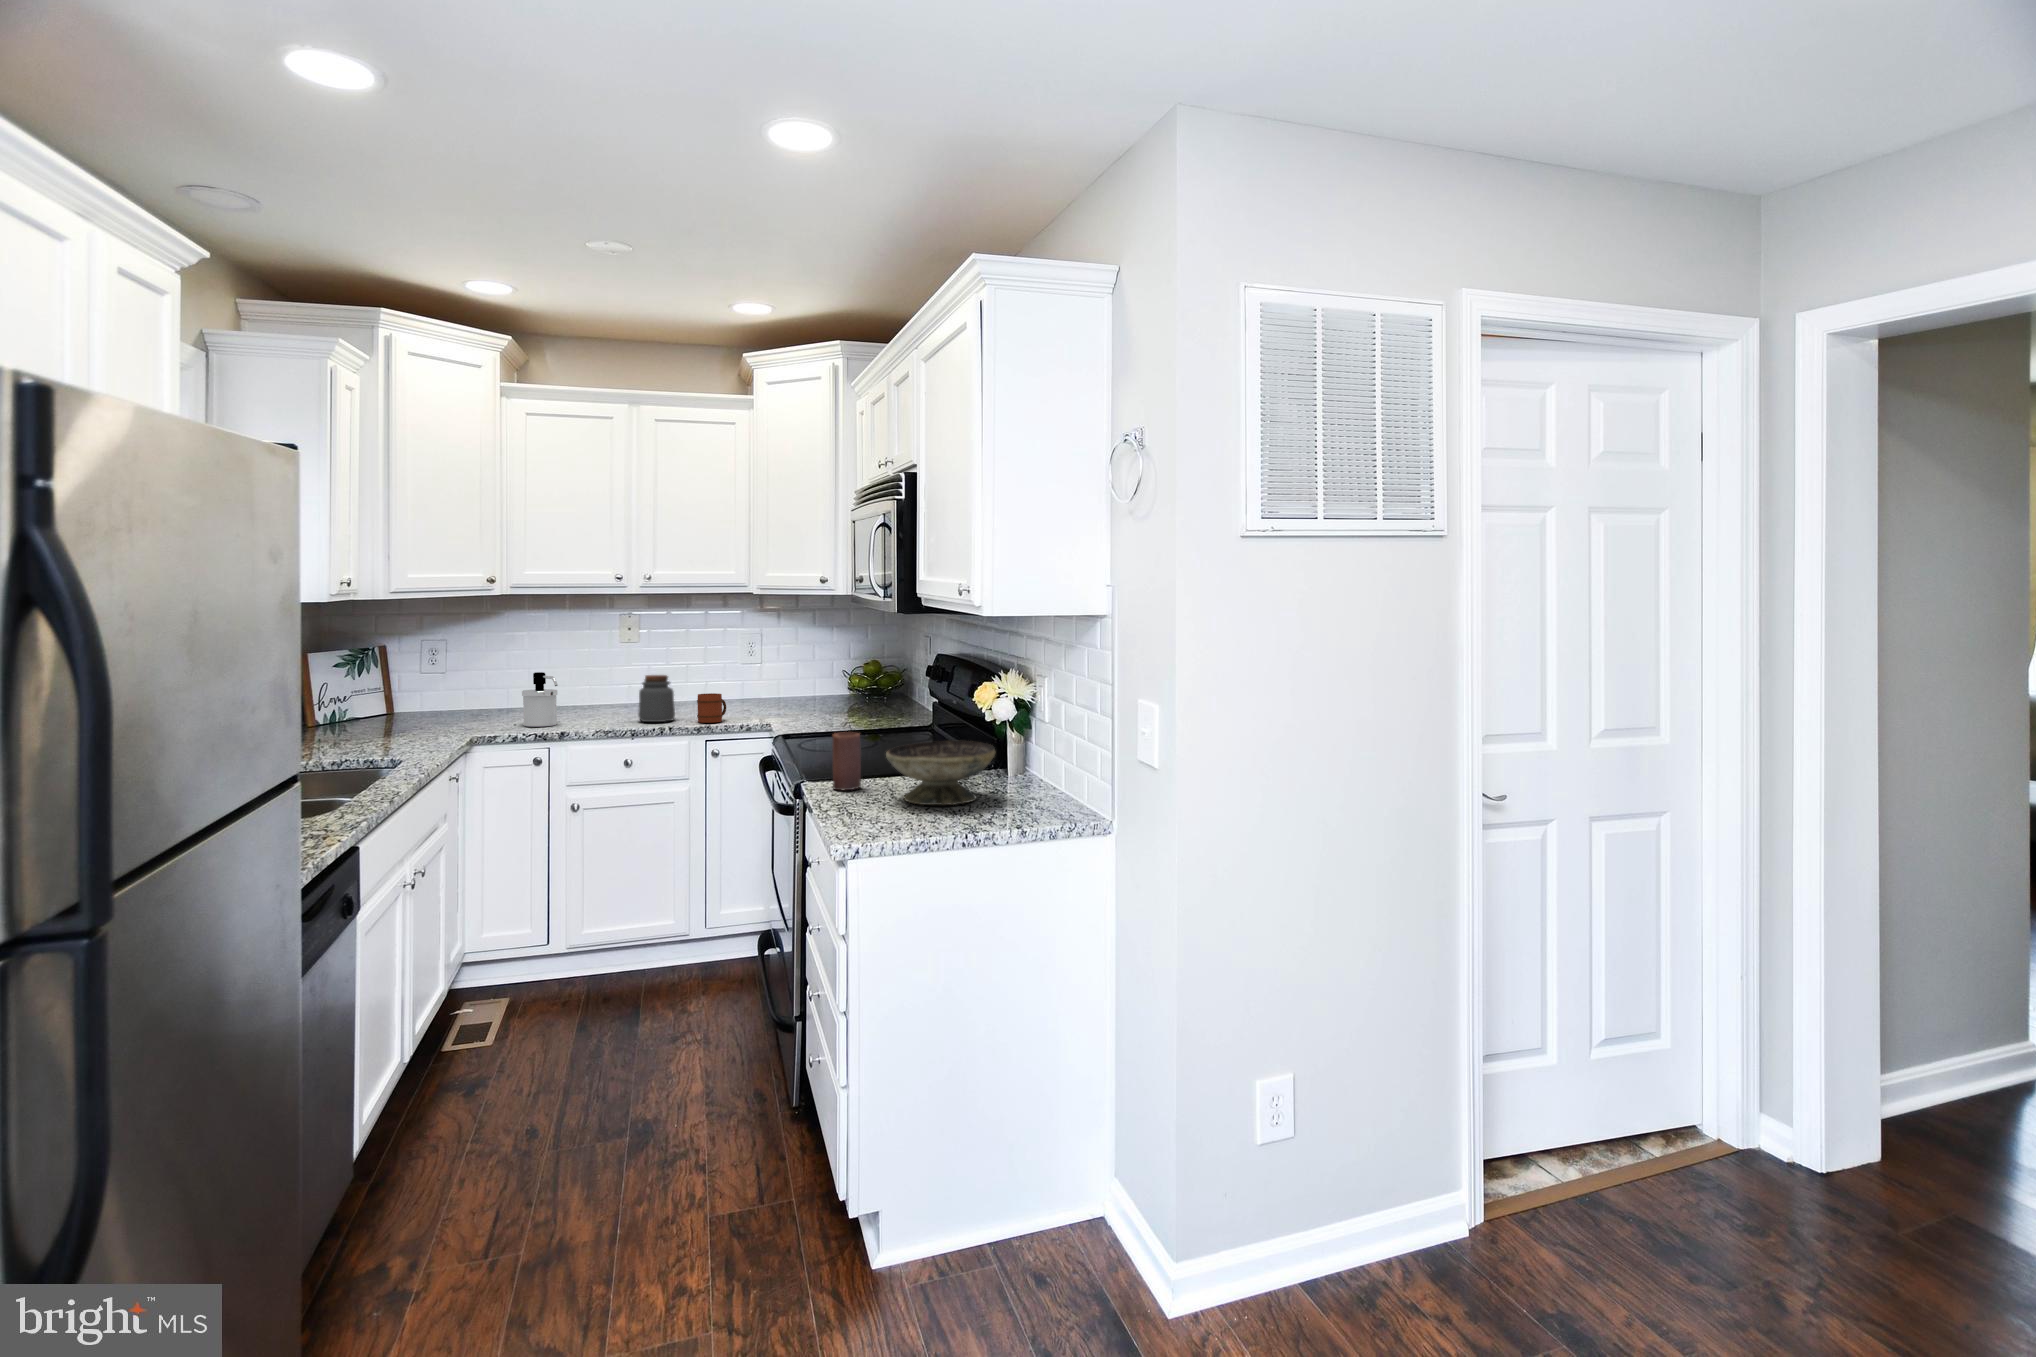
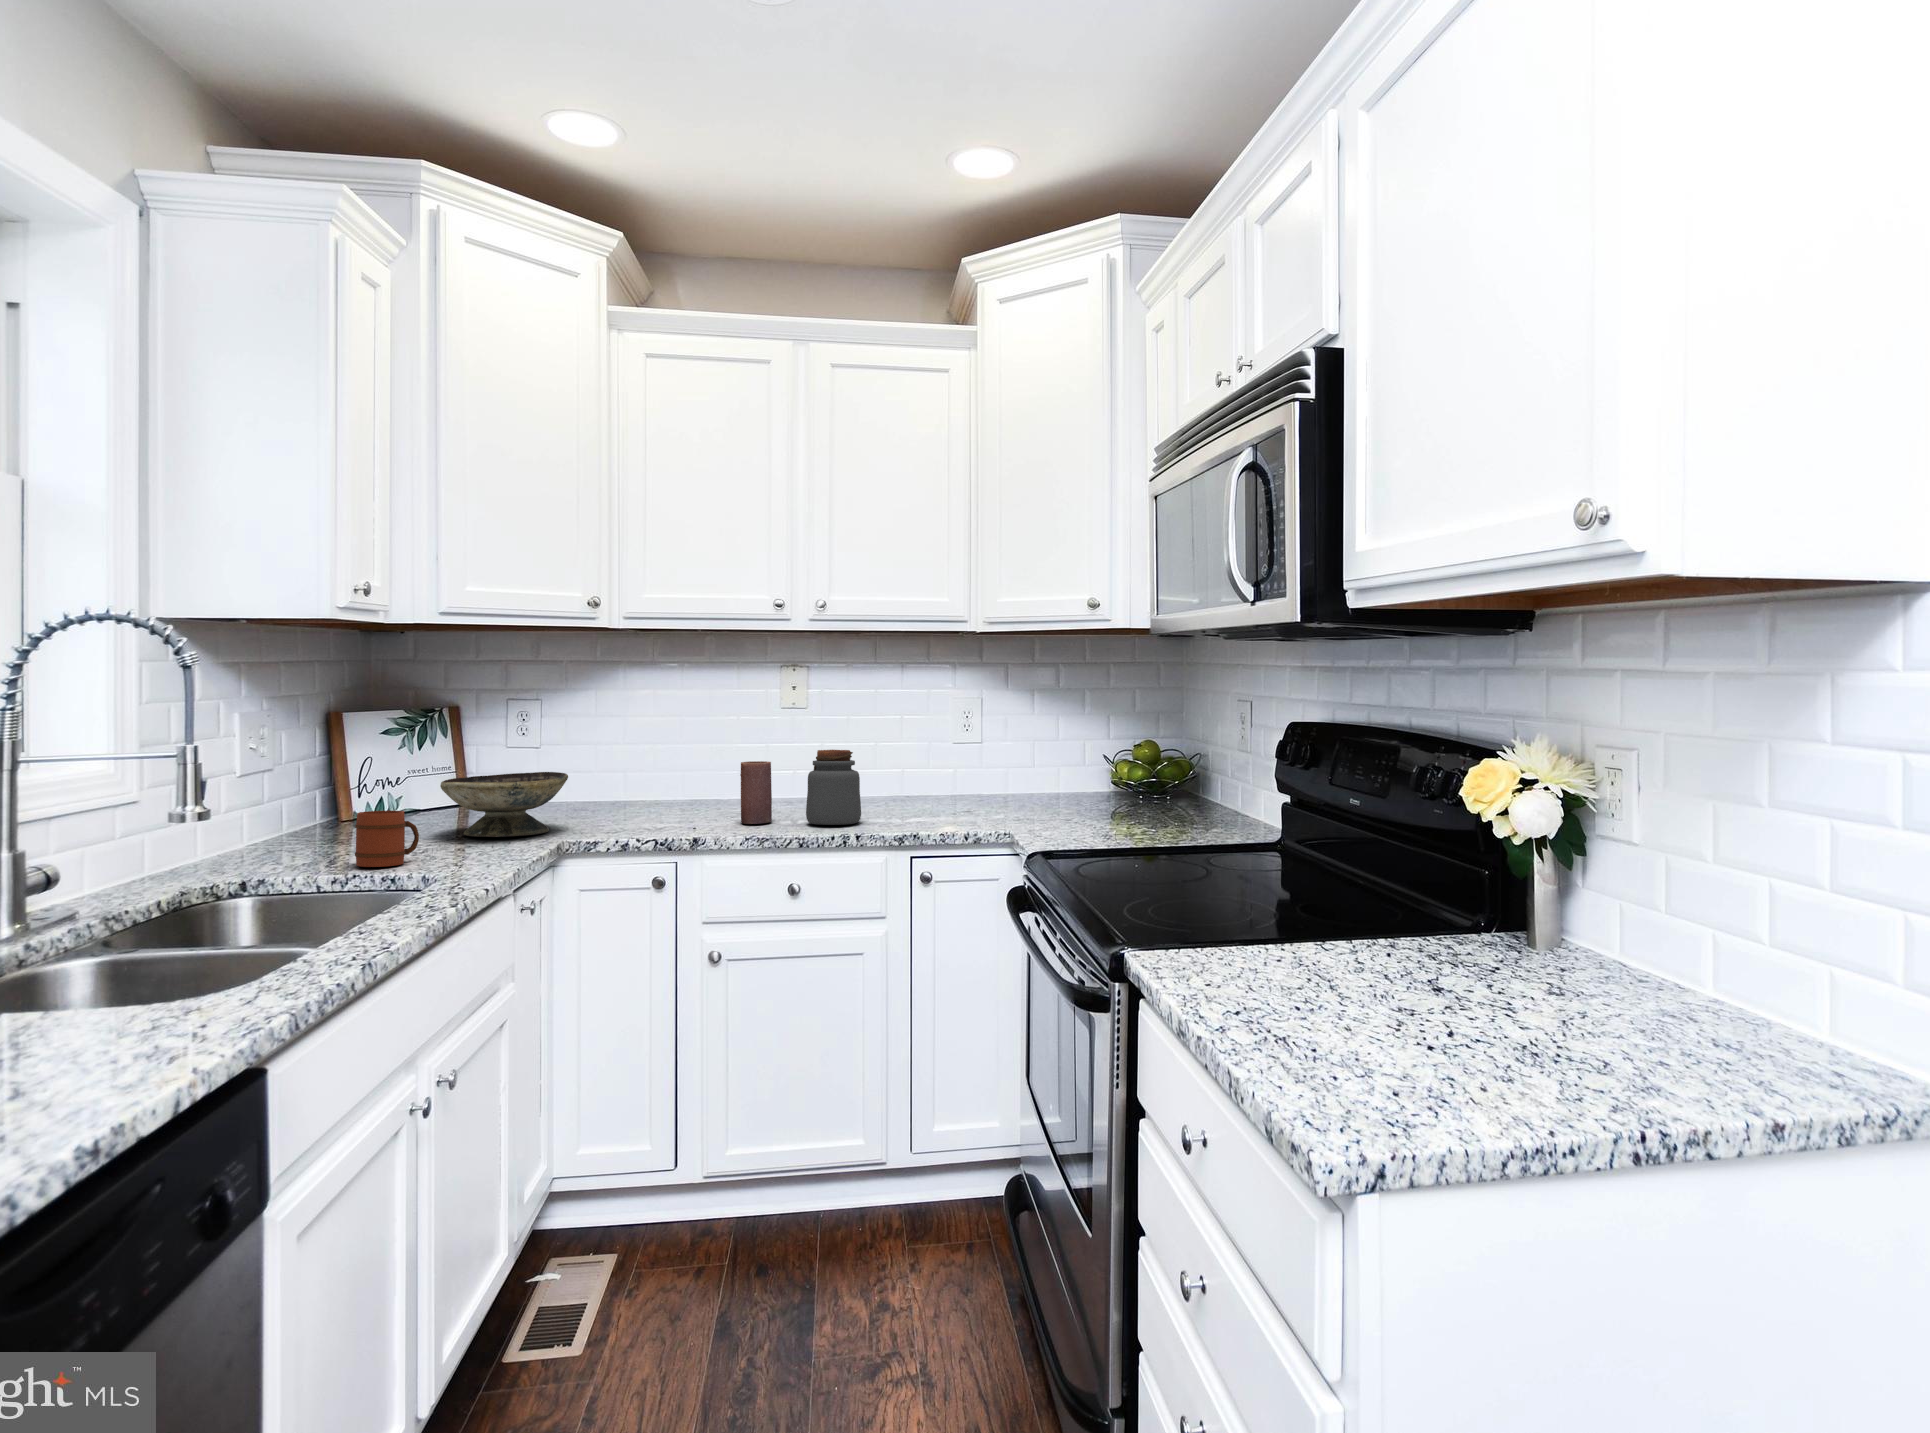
soap dispenser: present [522,672,557,727] -> none [636,744,688,829]
mug: present [697,693,726,723] -> present [355,811,419,867]
candle: present [833,732,861,790] -> present [740,761,772,824]
decorative bowl: present [886,741,995,805] -> present [440,772,568,837]

